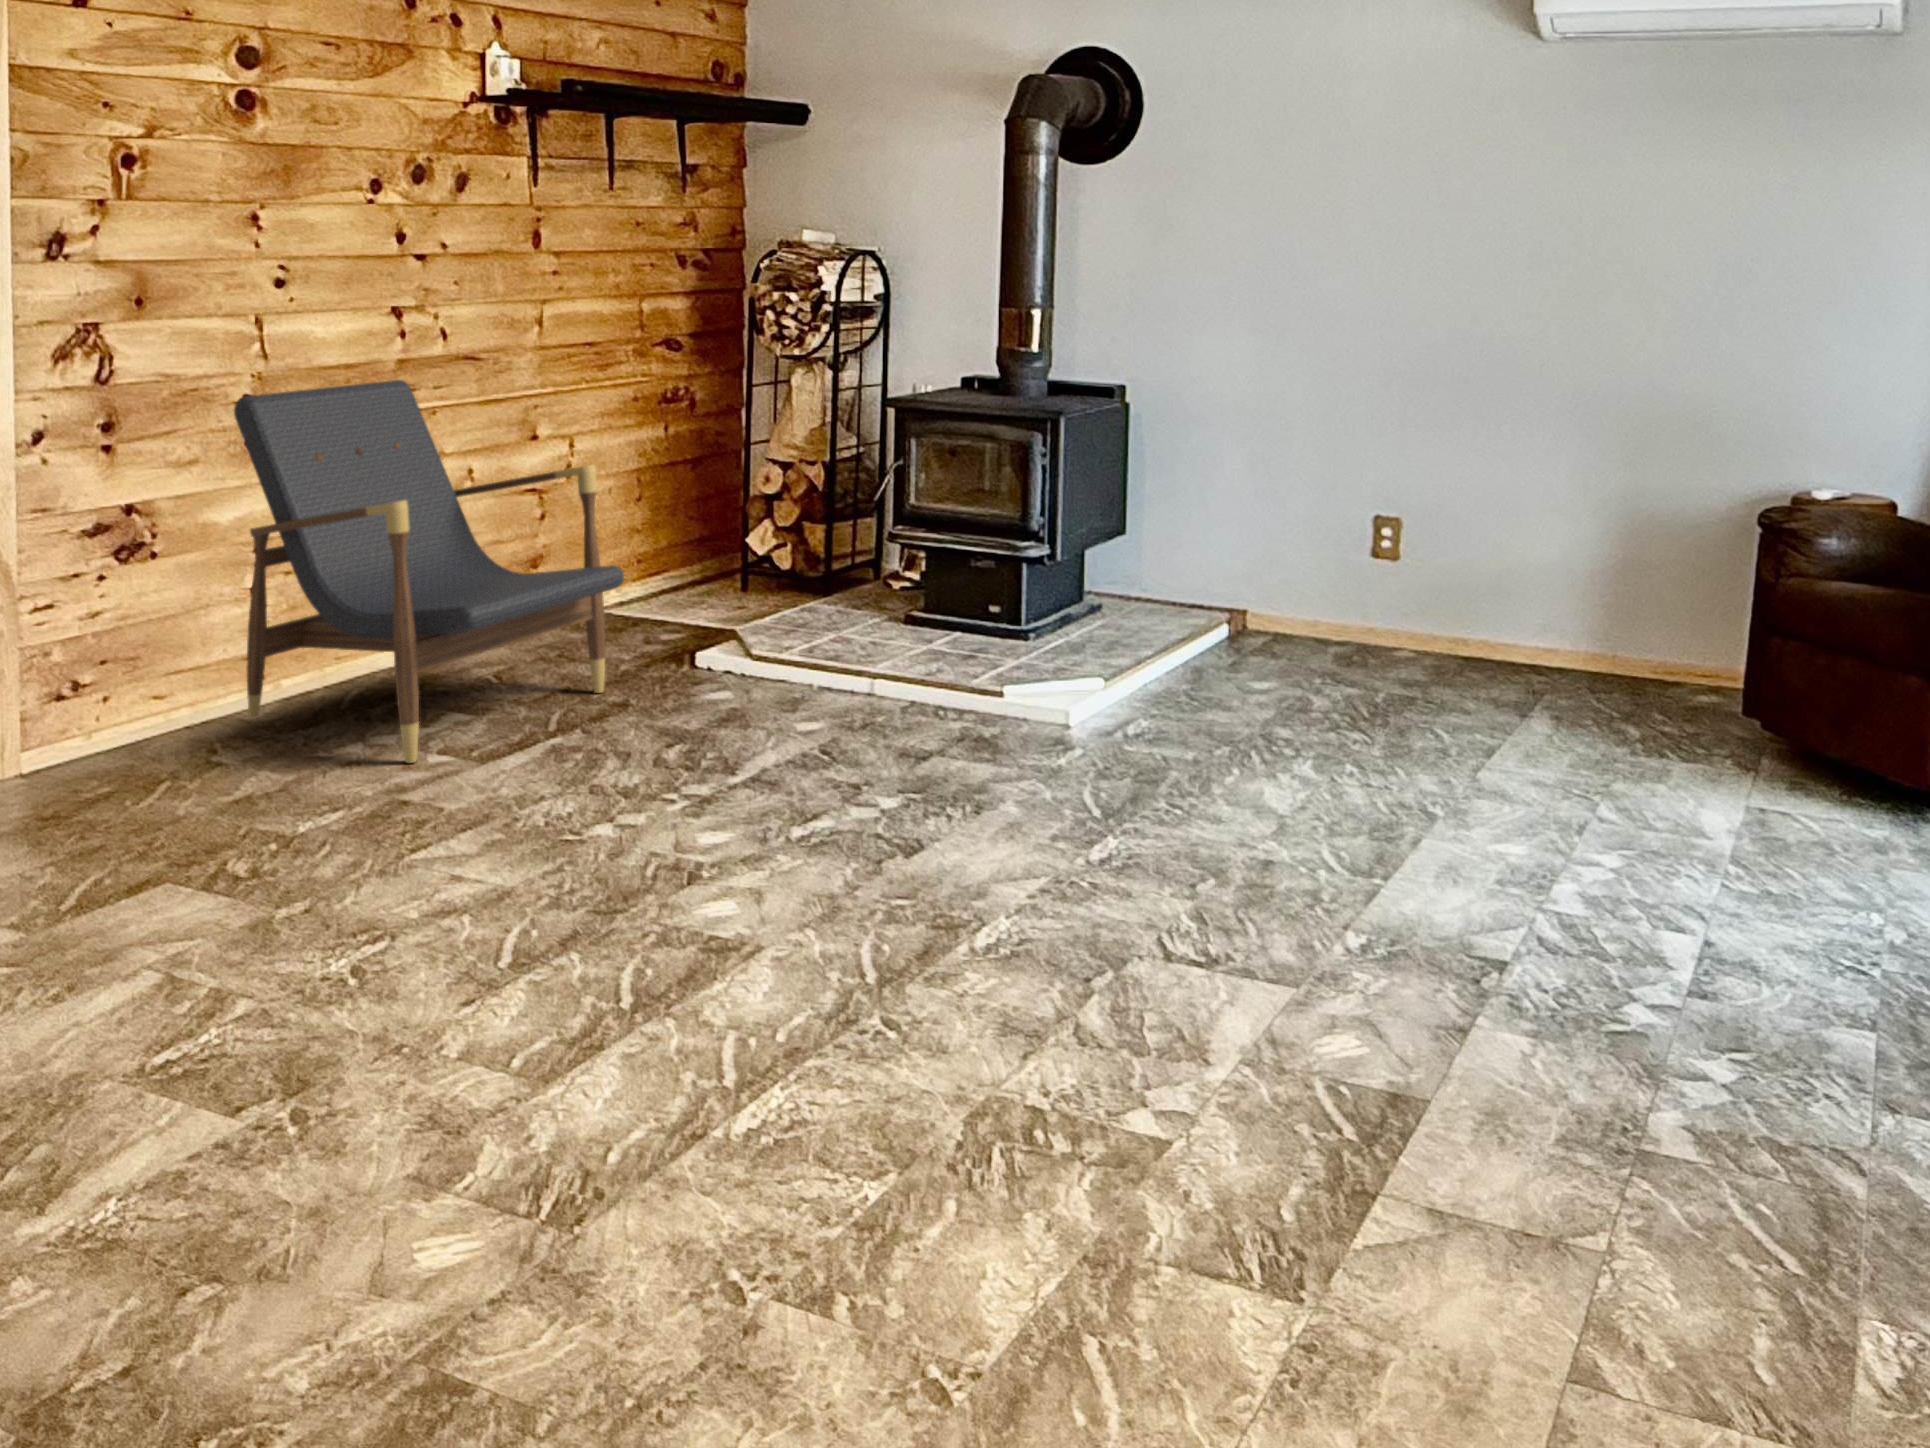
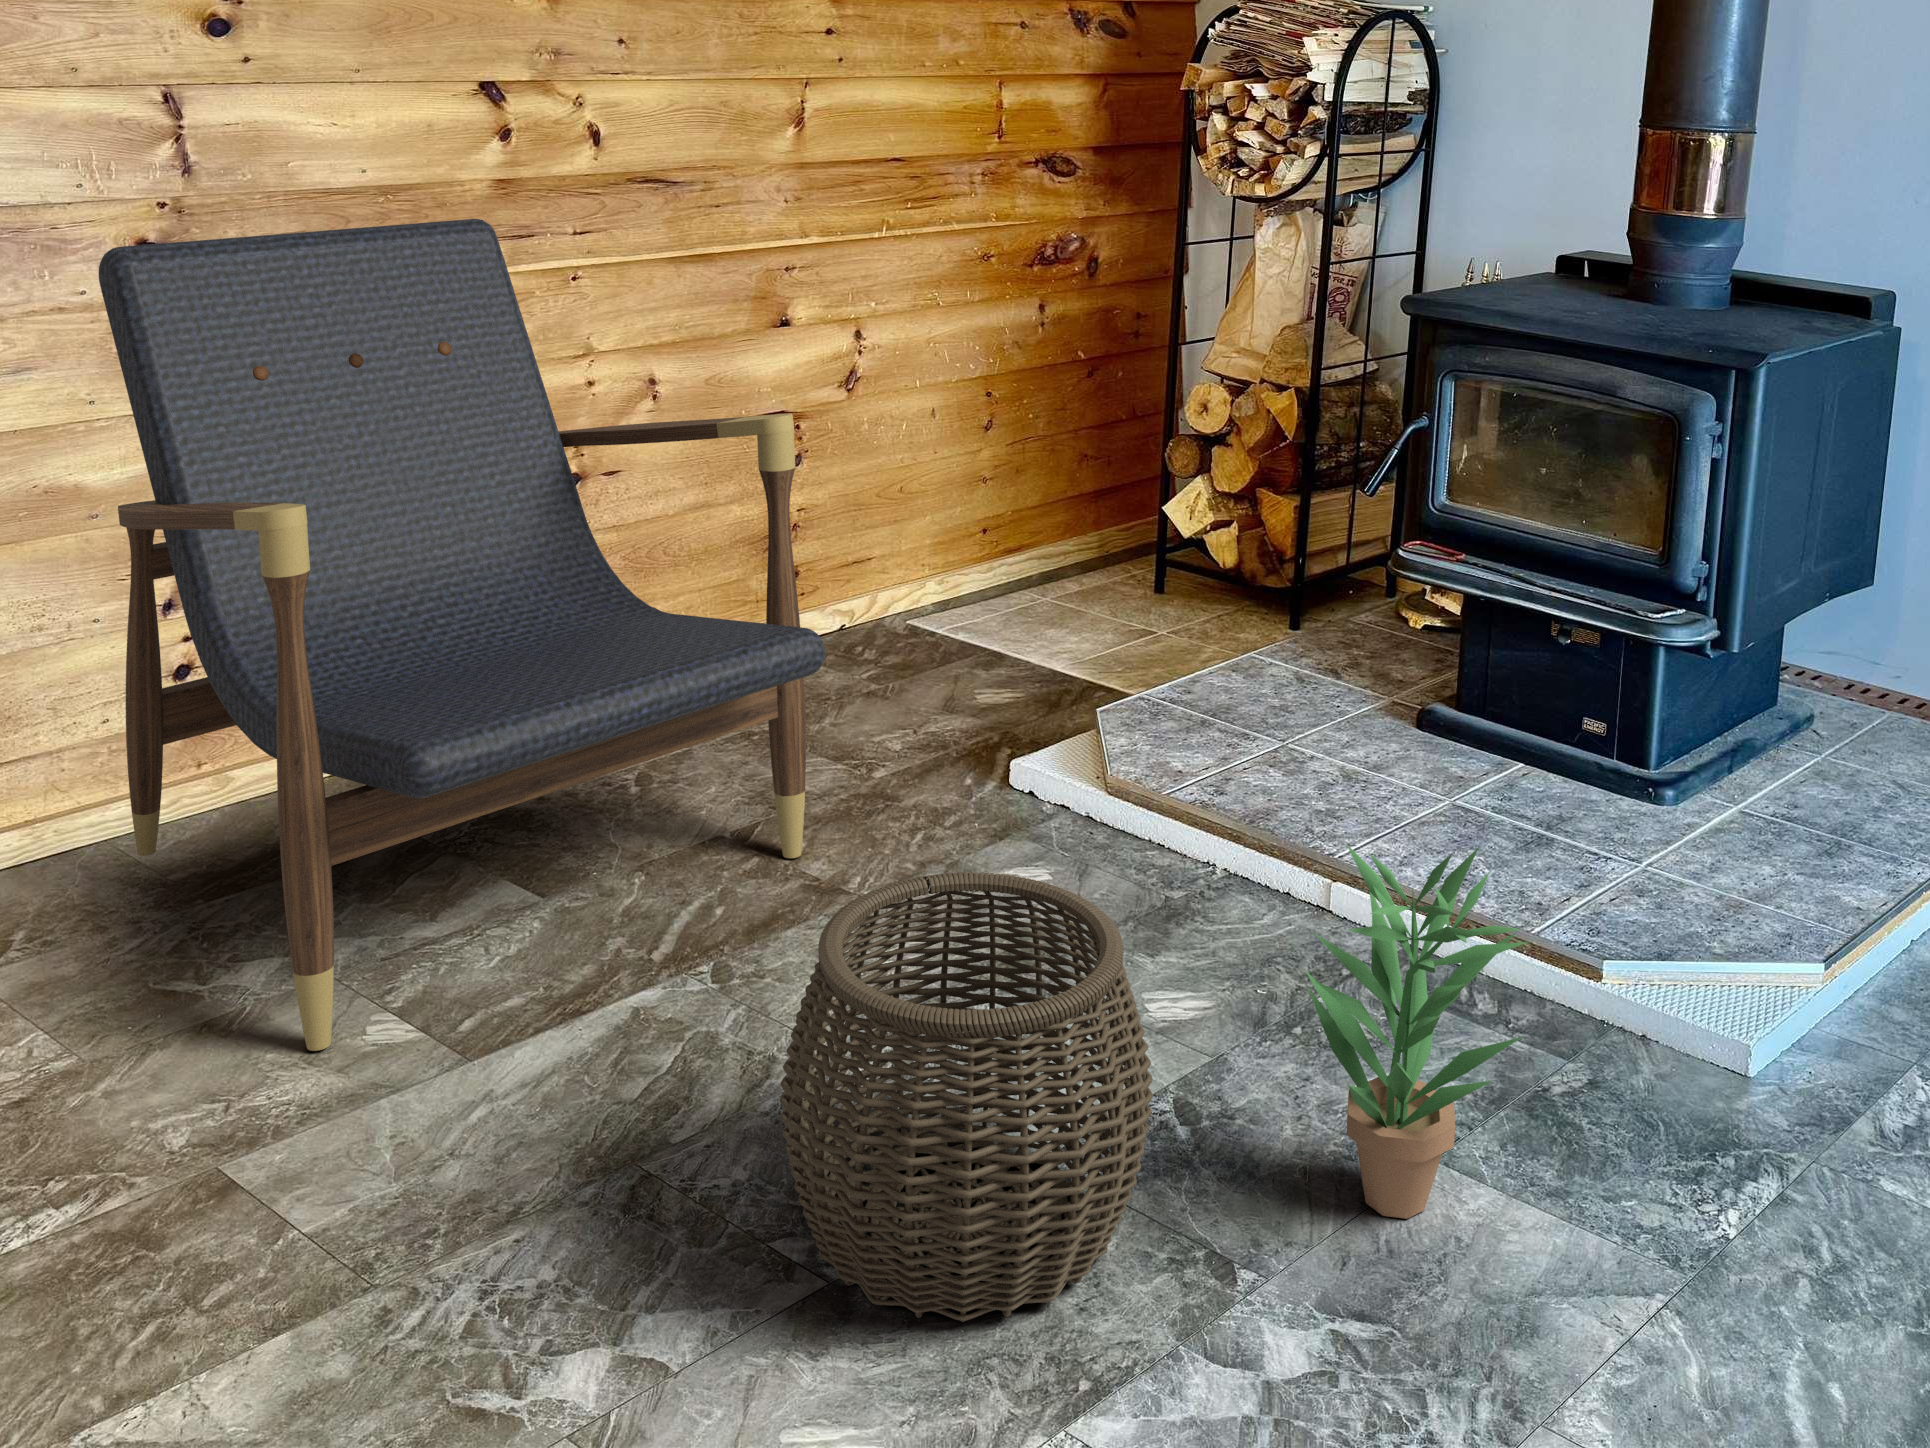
potted plant: none [876,594,968,760] -> present [1306,845,1527,1219]
woven basket: none [664,633,820,797] -> present [780,872,1153,1322]

